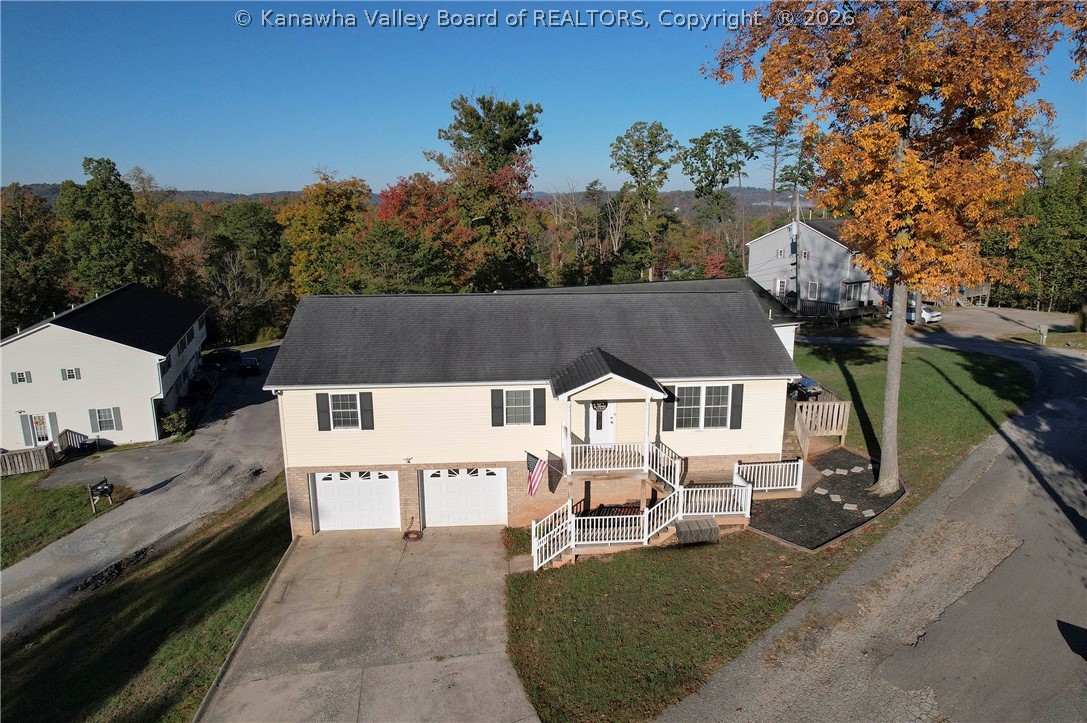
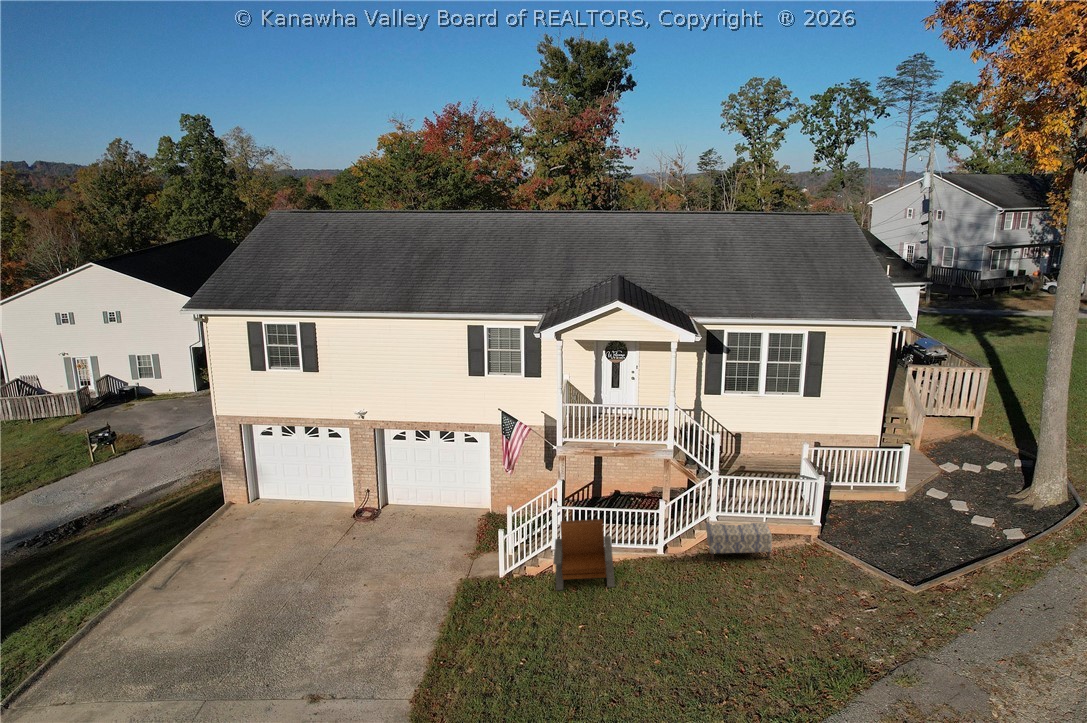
lounge chair: none [574,526,620,578] -> present [553,519,615,590]

